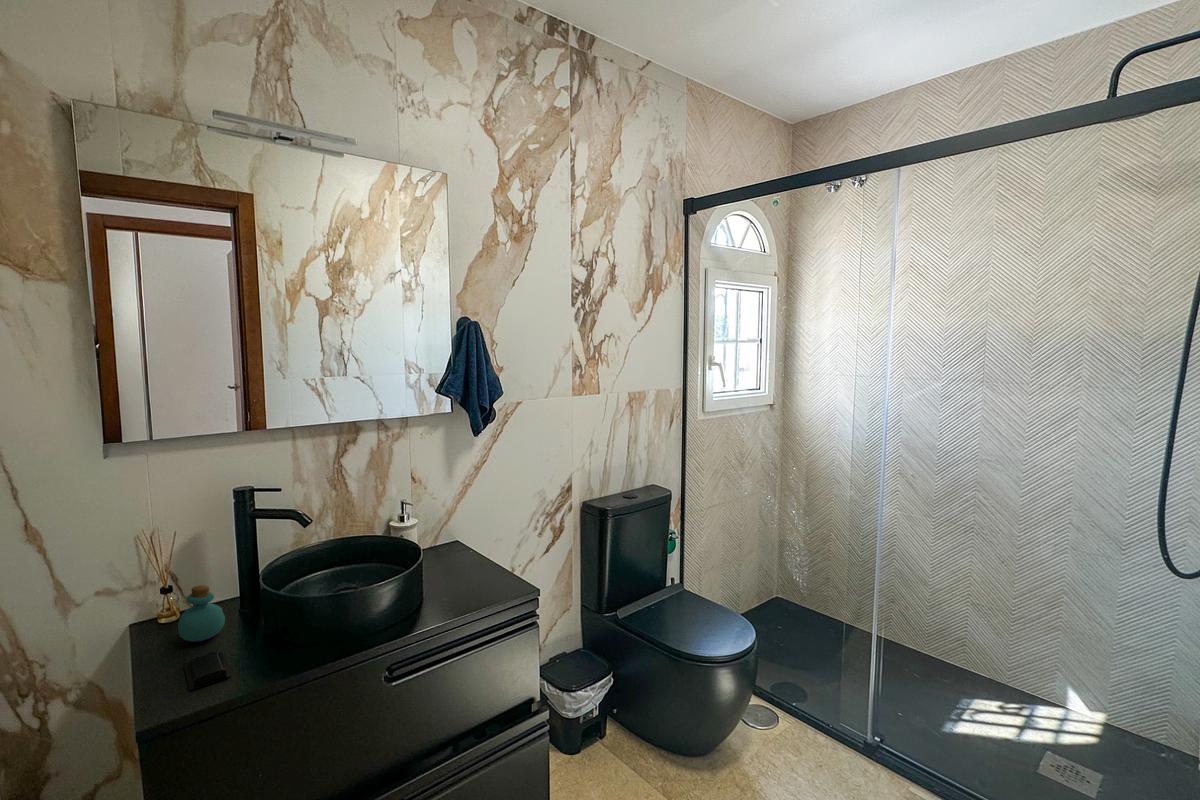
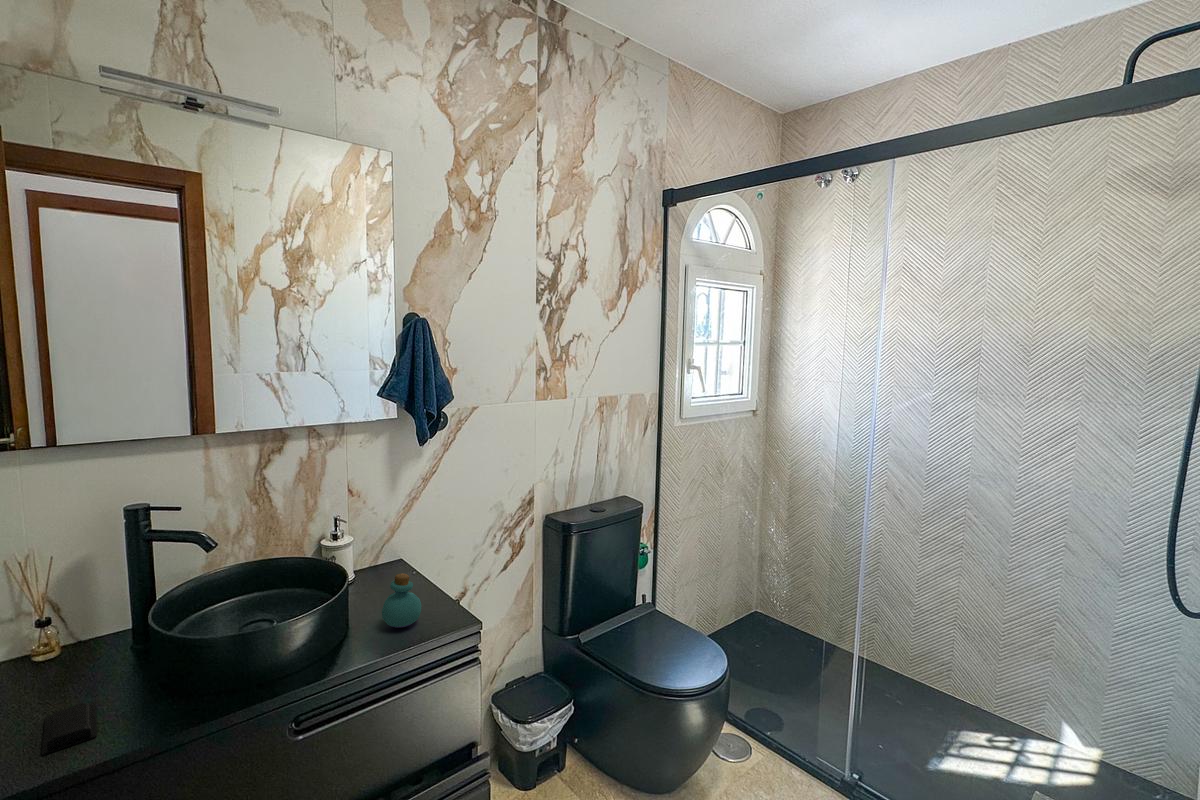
perfume bottle: present [178,585,225,642] -> present [382,574,421,628]

